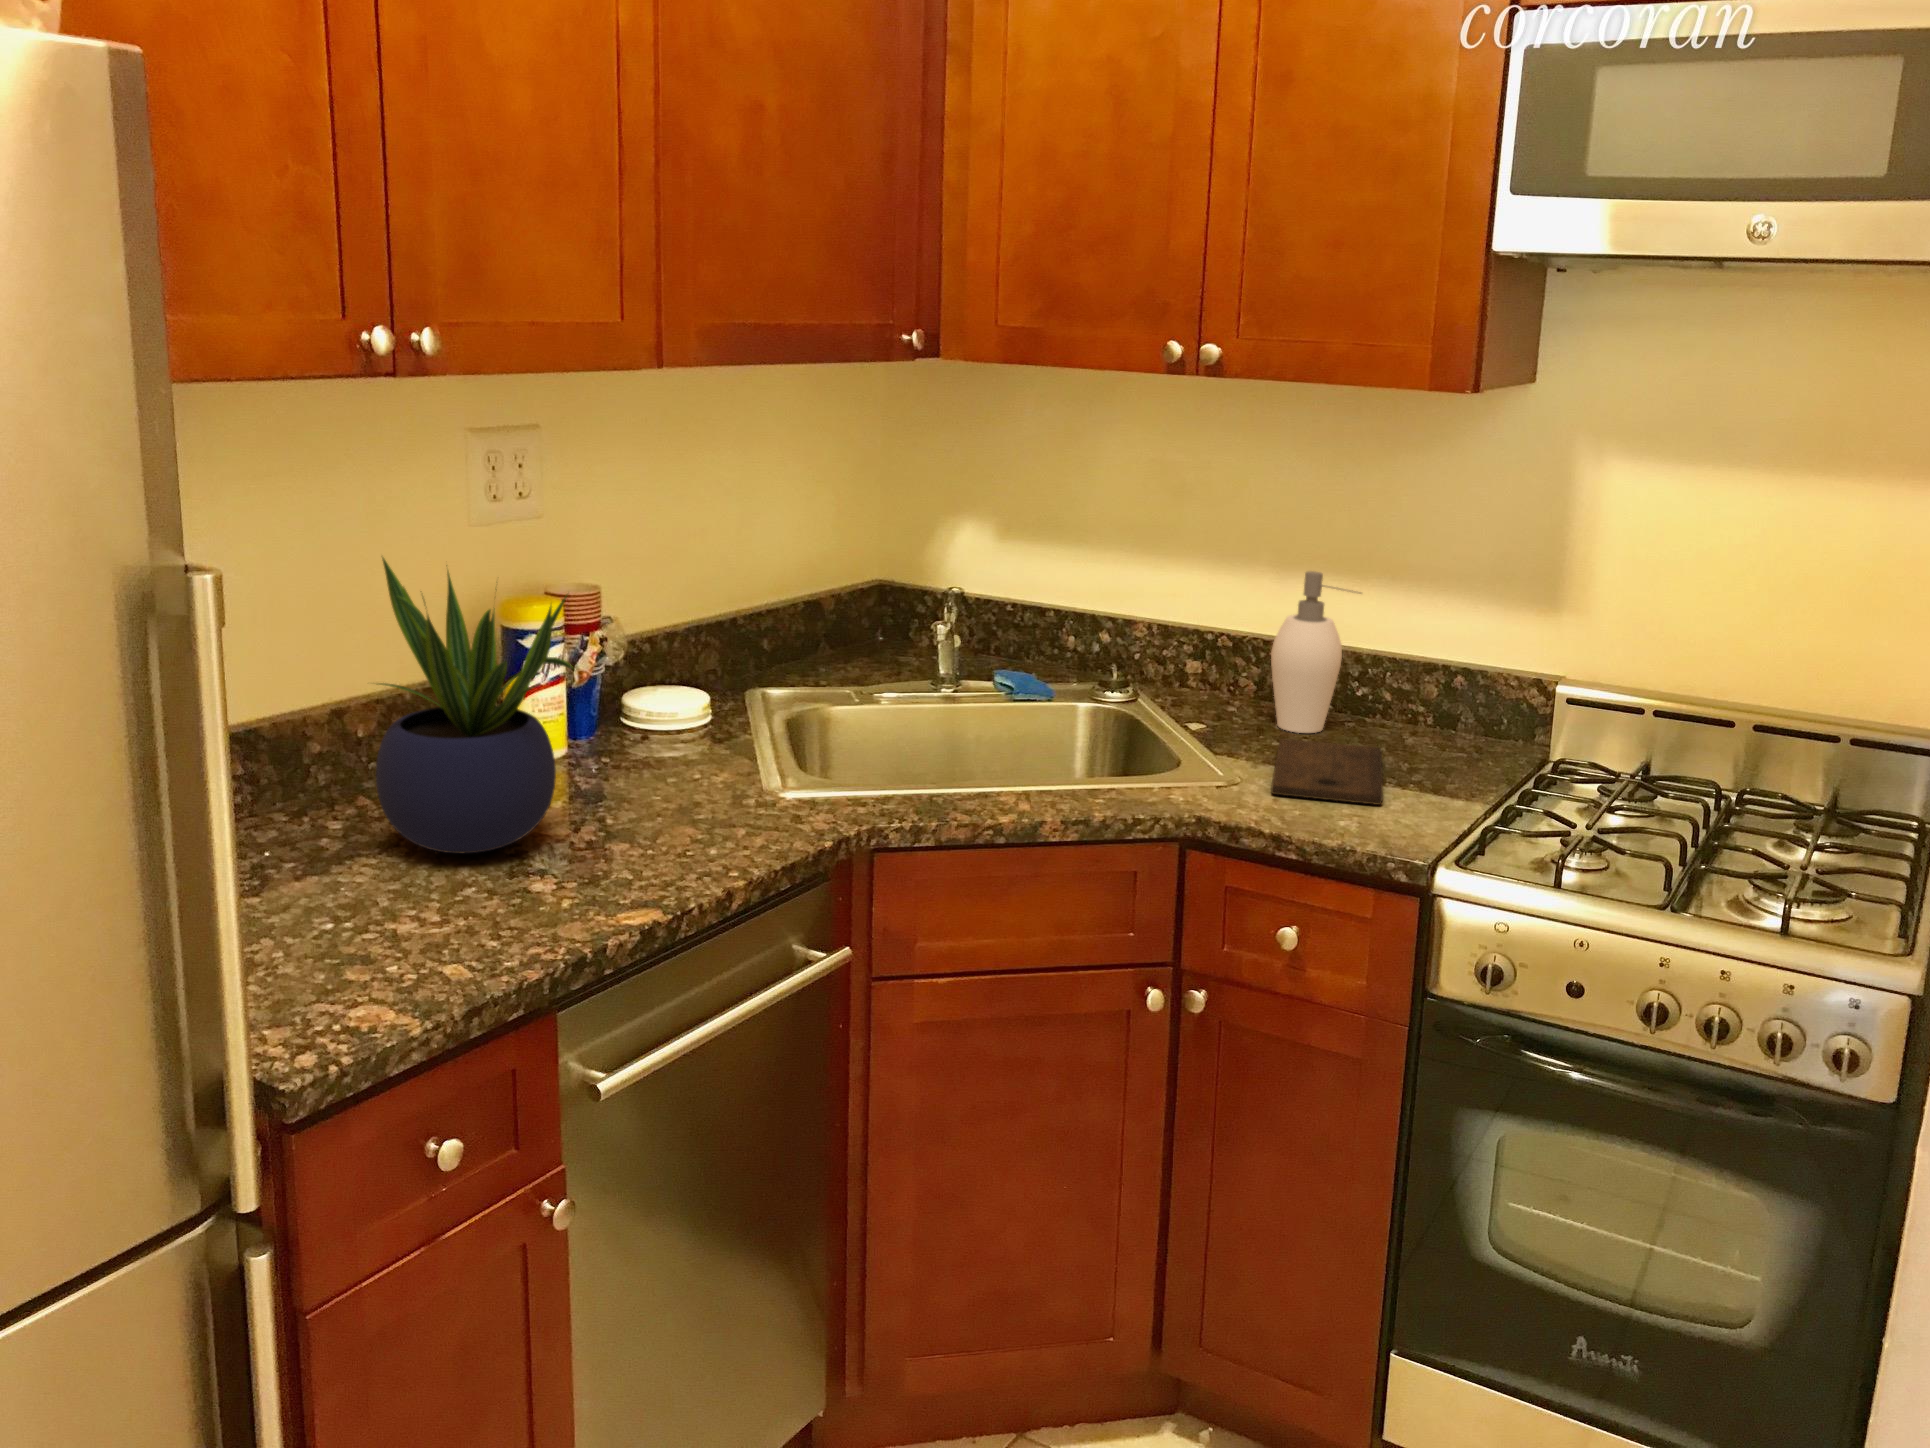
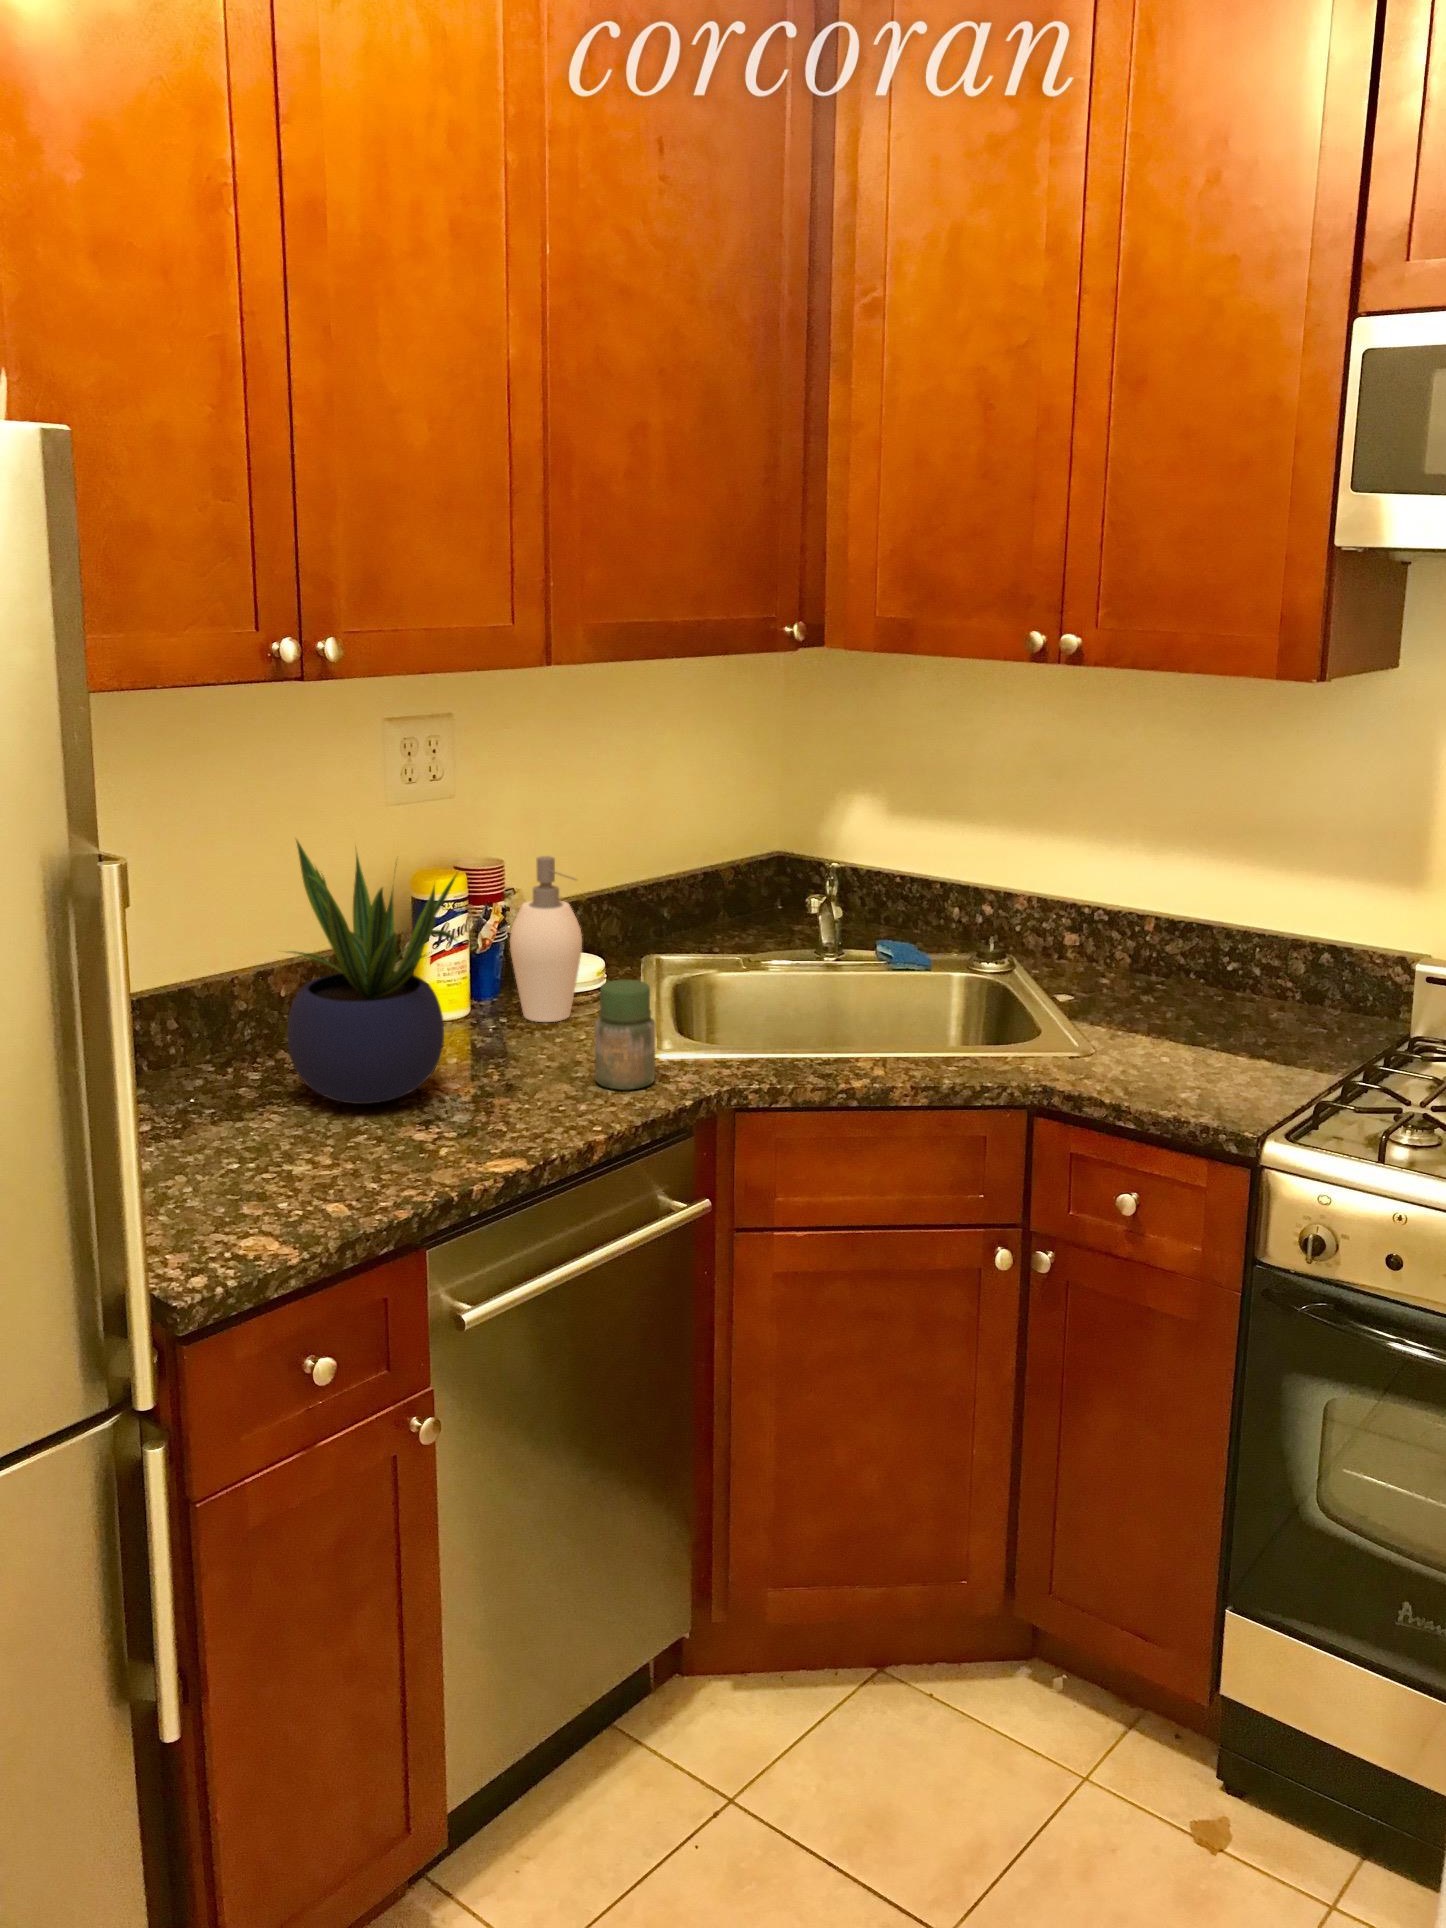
soap dispenser: present [1271,571,1361,733] -> present [510,856,582,1022]
jar: none [722,711,789,831] -> present [595,980,655,1090]
cutting board: present [1271,739,1383,805] -> none [1120,1011,1239,1078]

